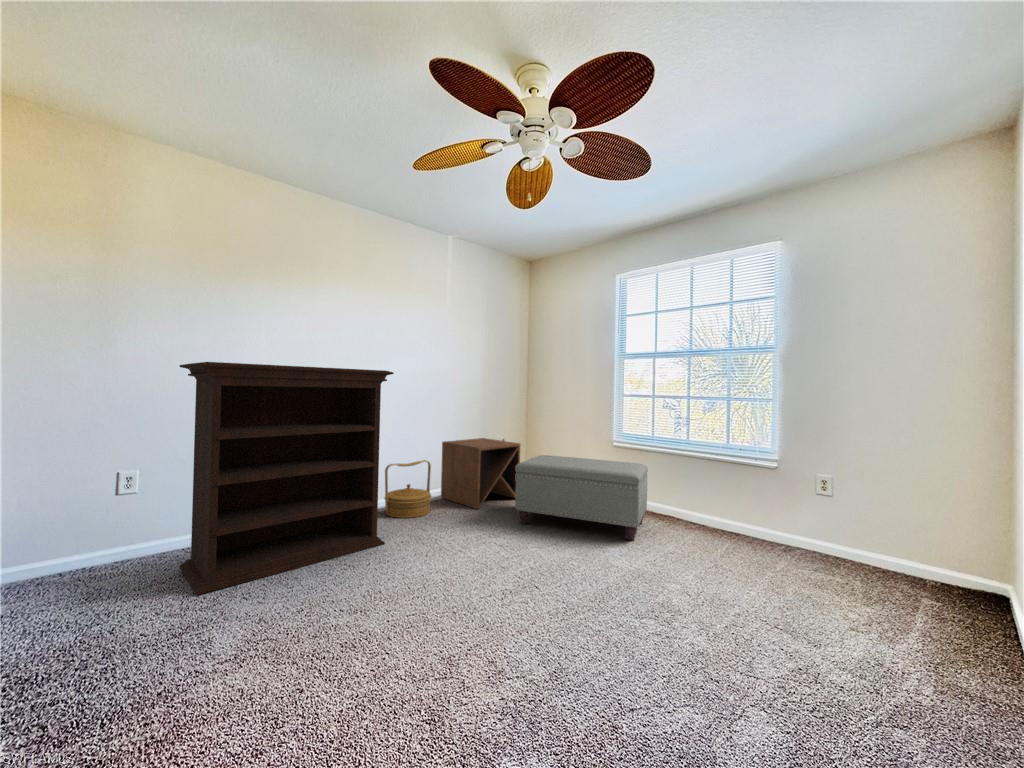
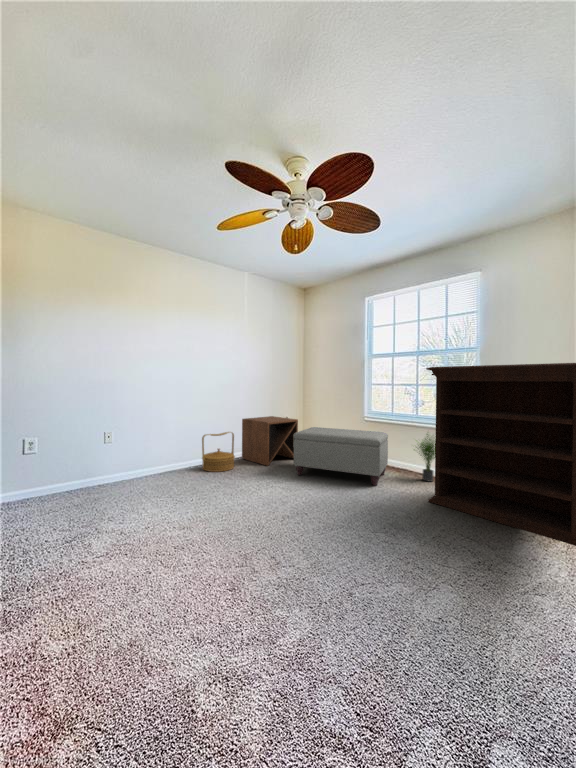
bookshelf: present [180,362,394,595] -> present [426,363,576,546]
potted plant: none [678,462,727,535] -> present [416,434,435,481]

